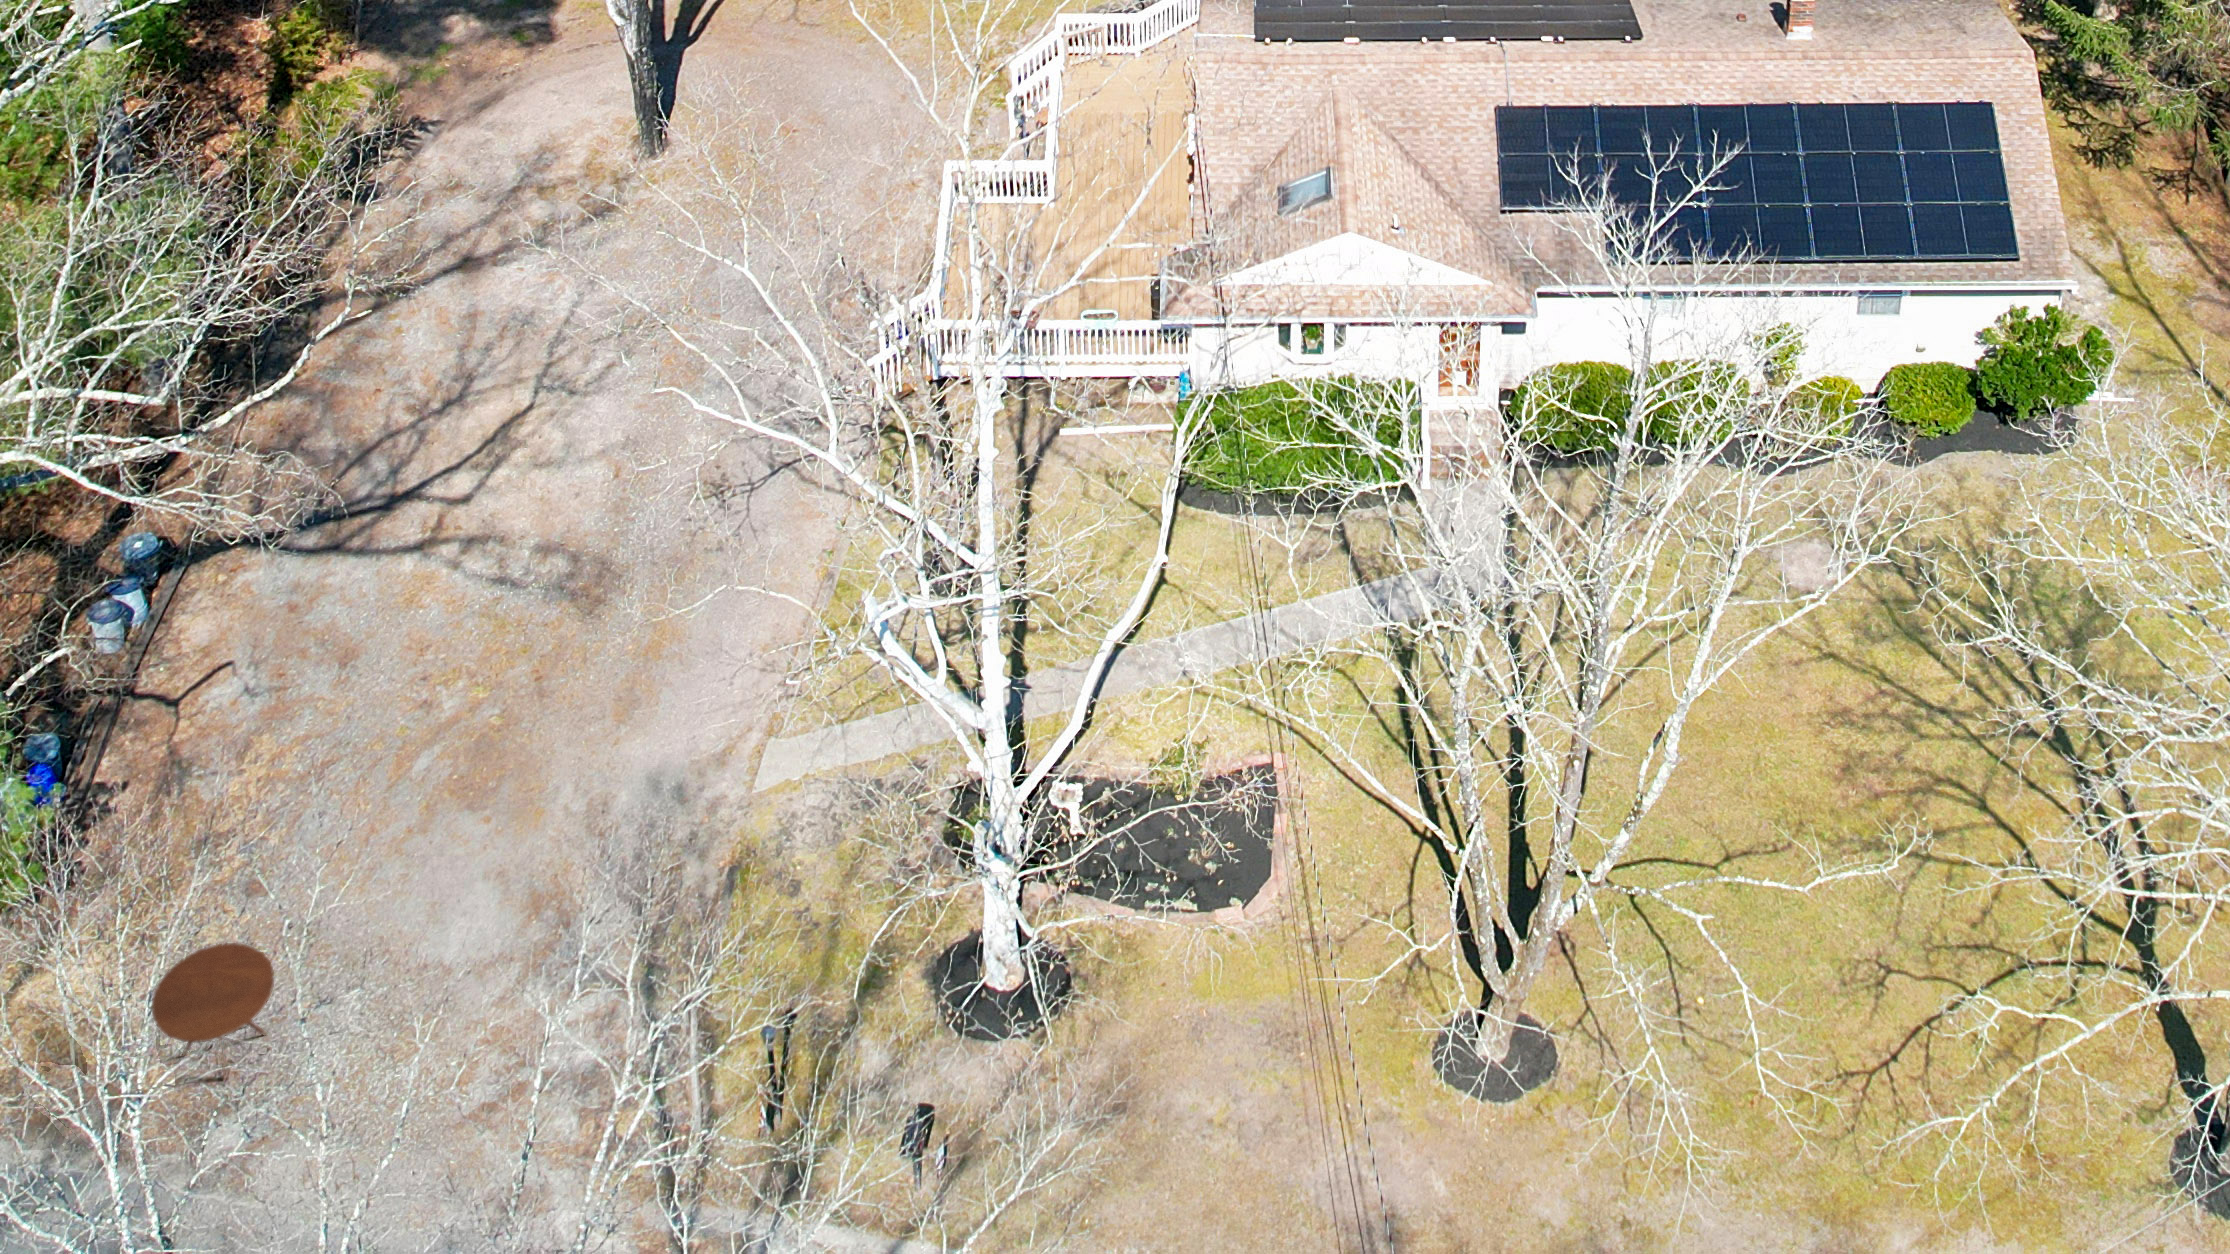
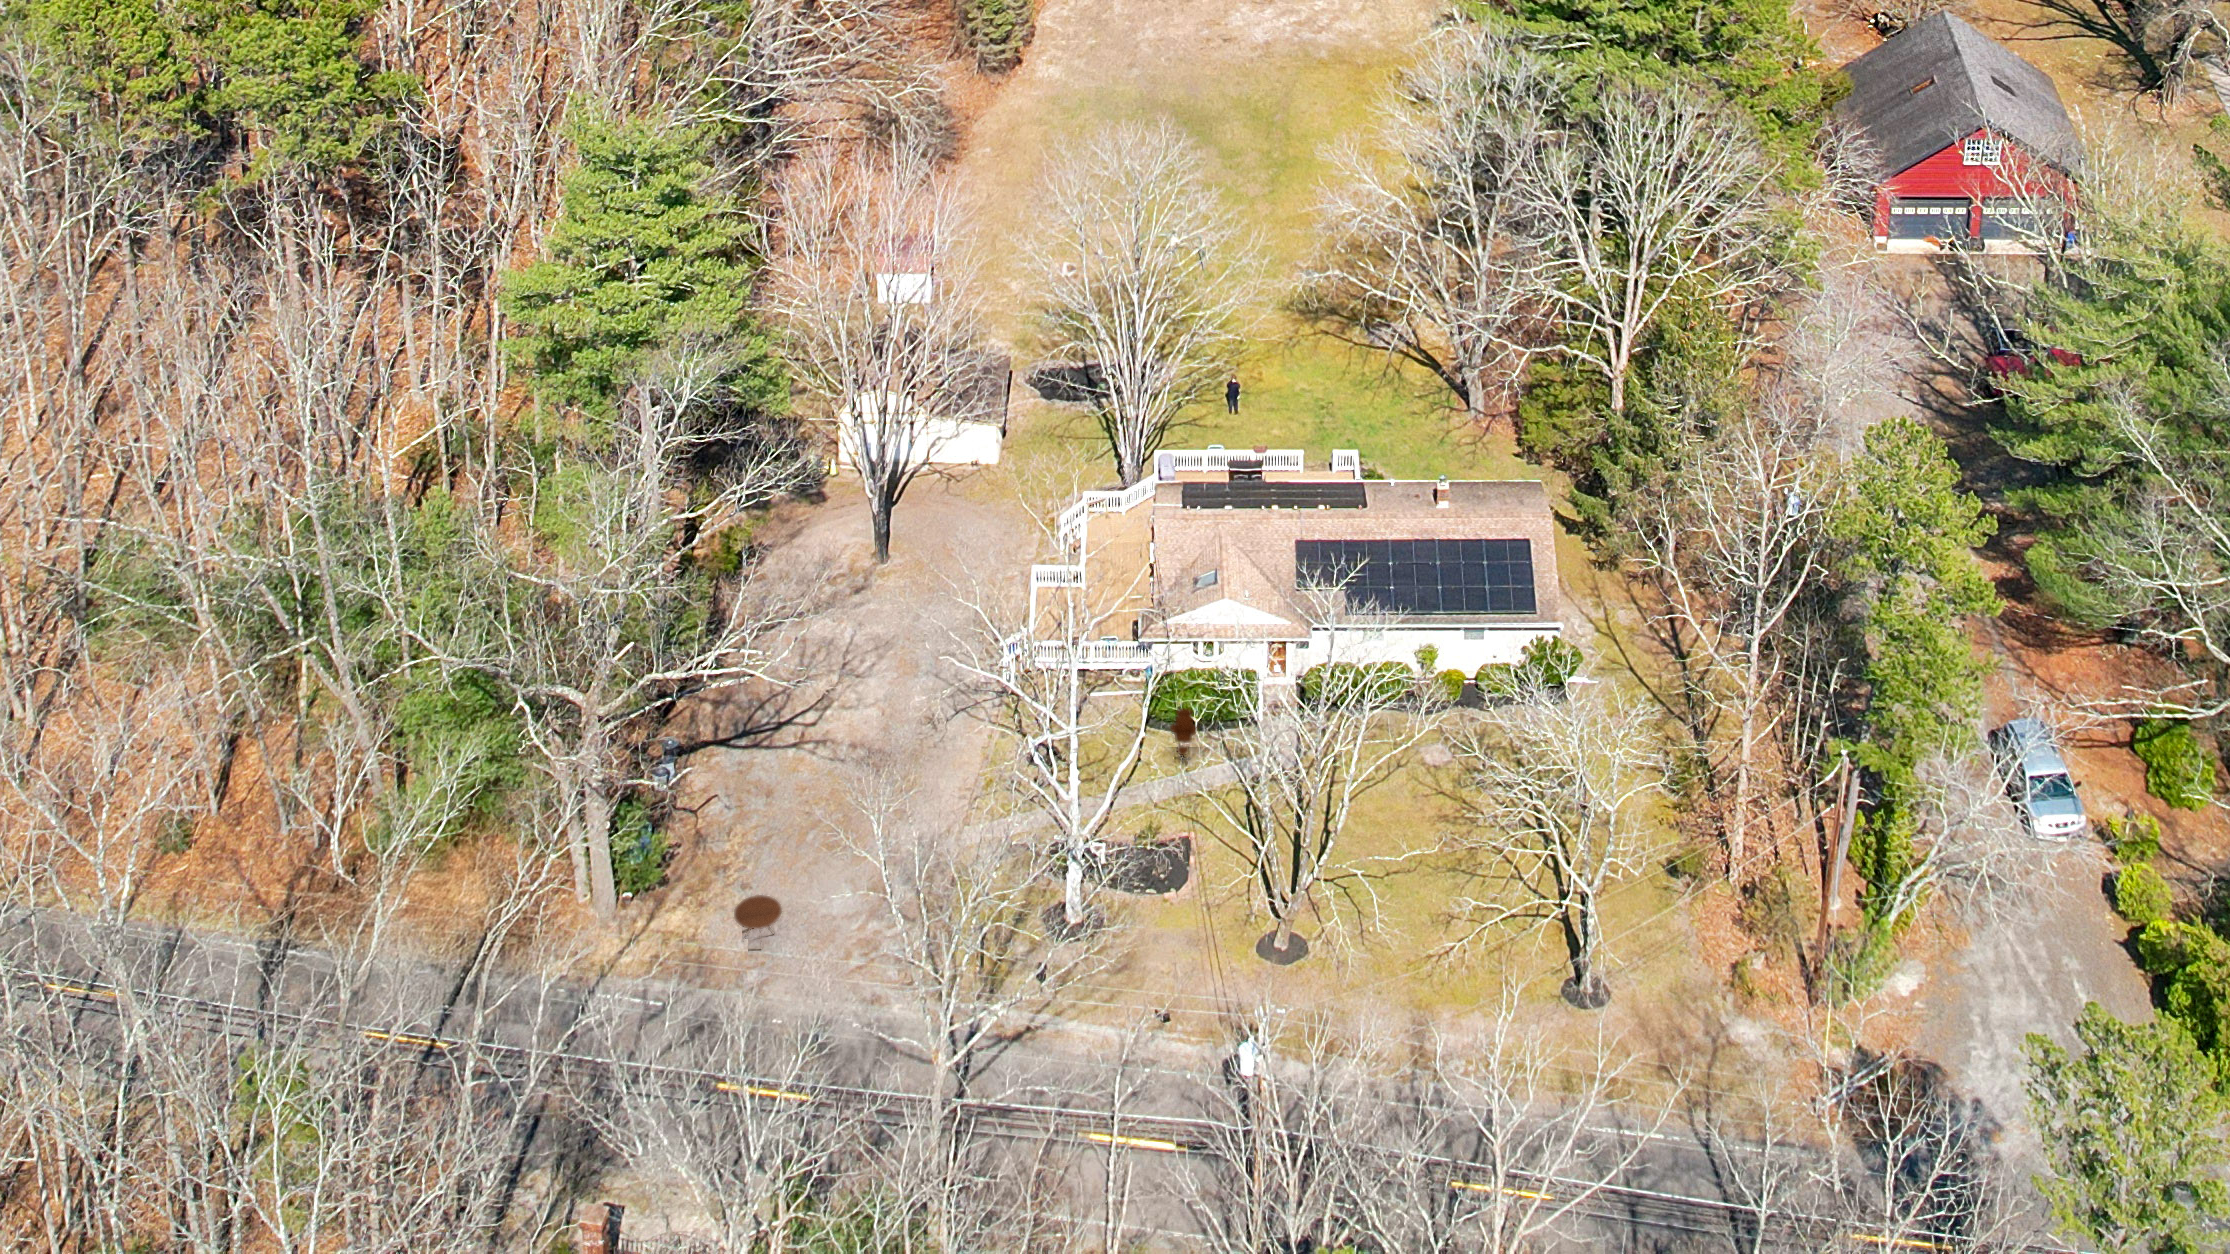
lounge chair: none [1230,459,1290,582] -> present [1171,708,1197,757]

